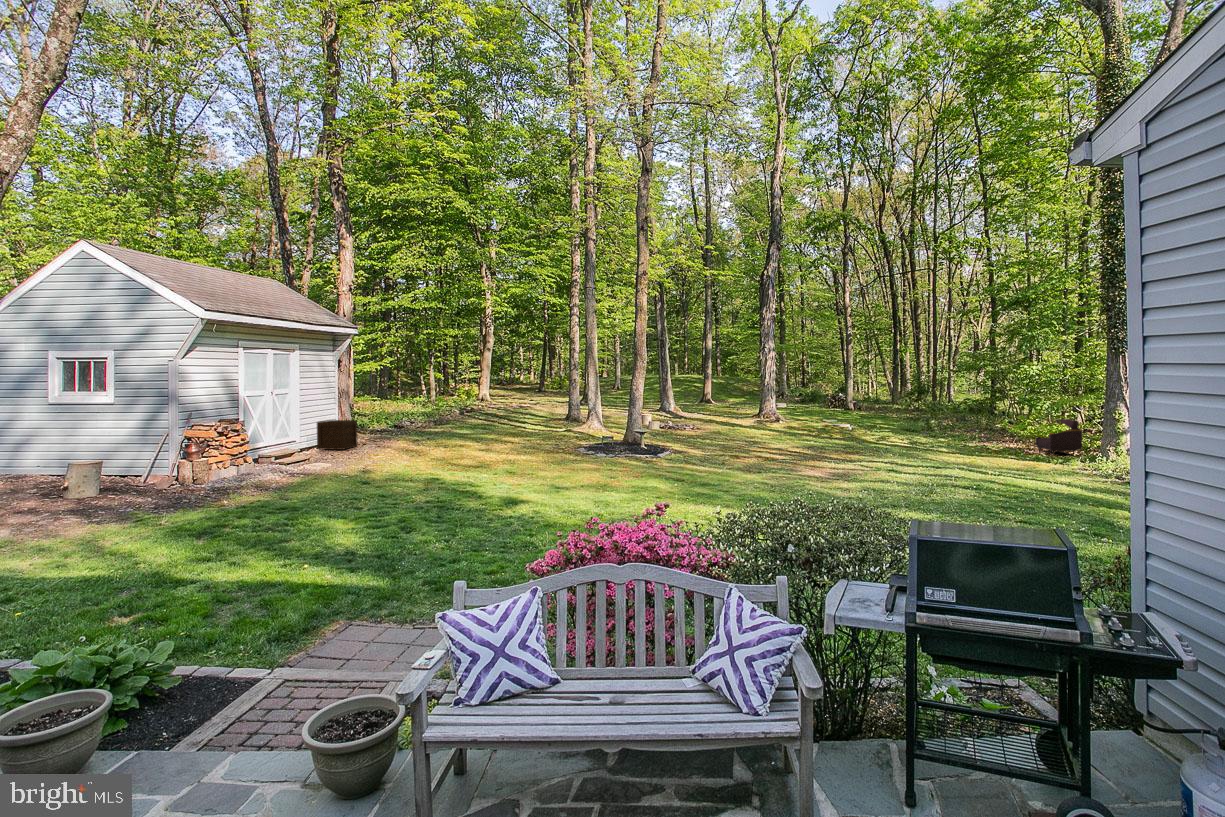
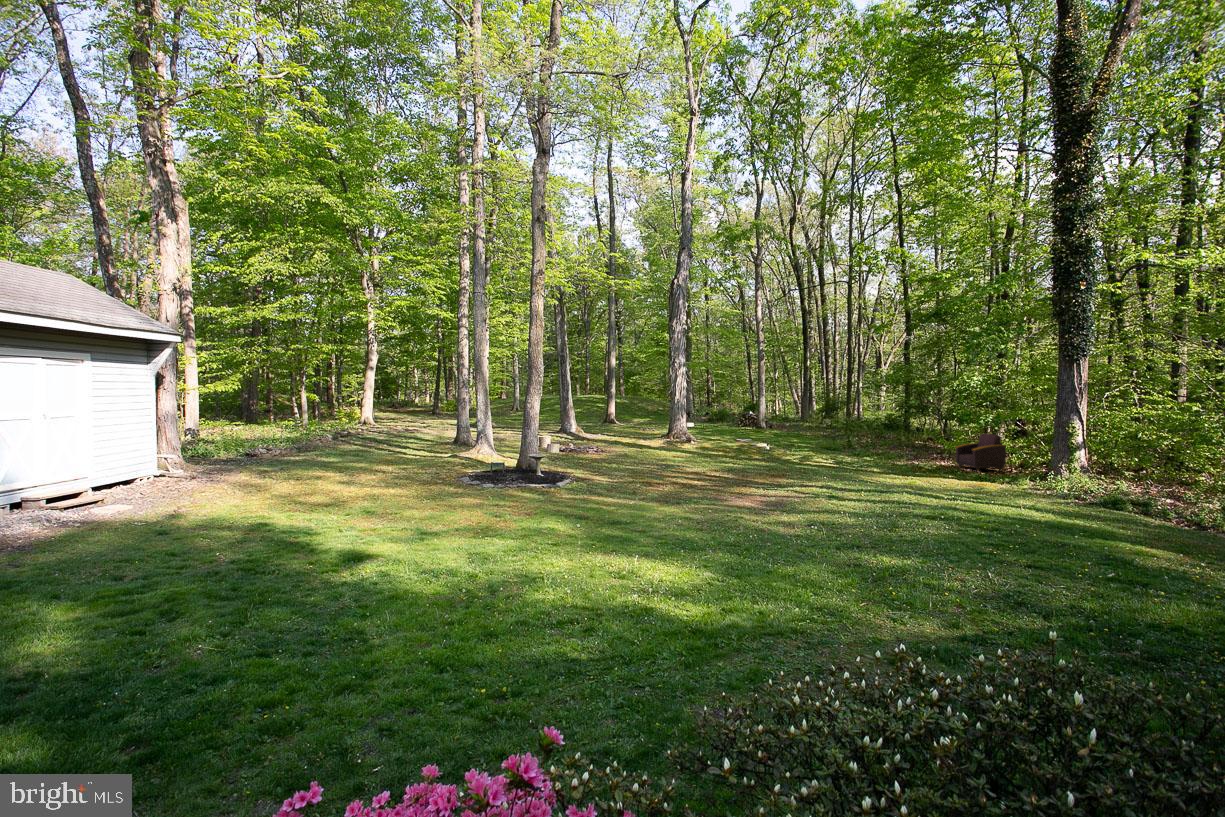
wooden crate: present [317,420,358,450] -> none [109,451,173,491]

